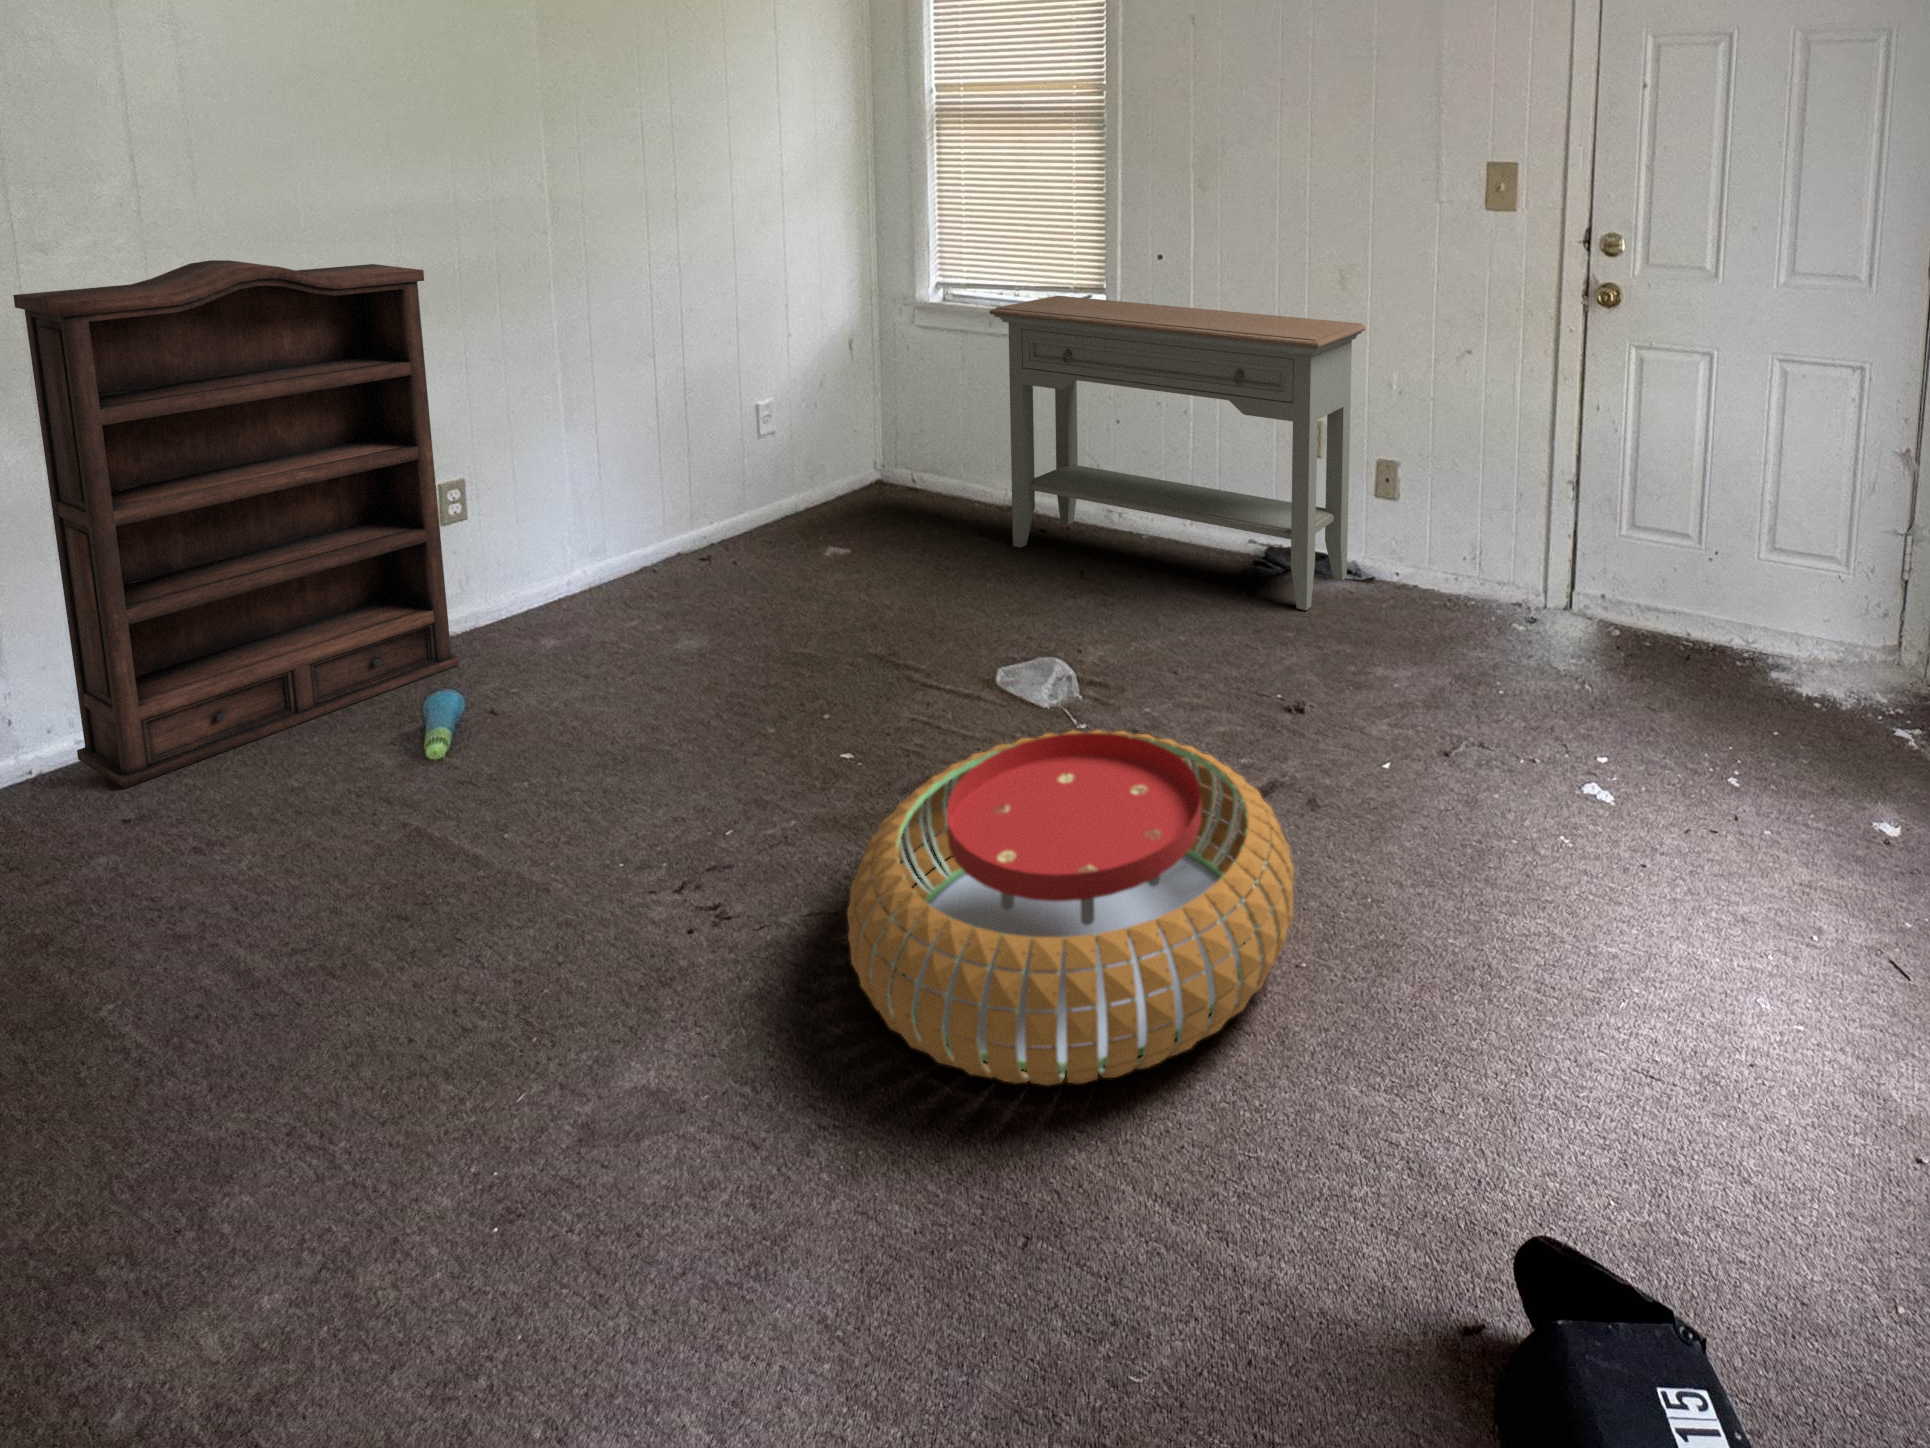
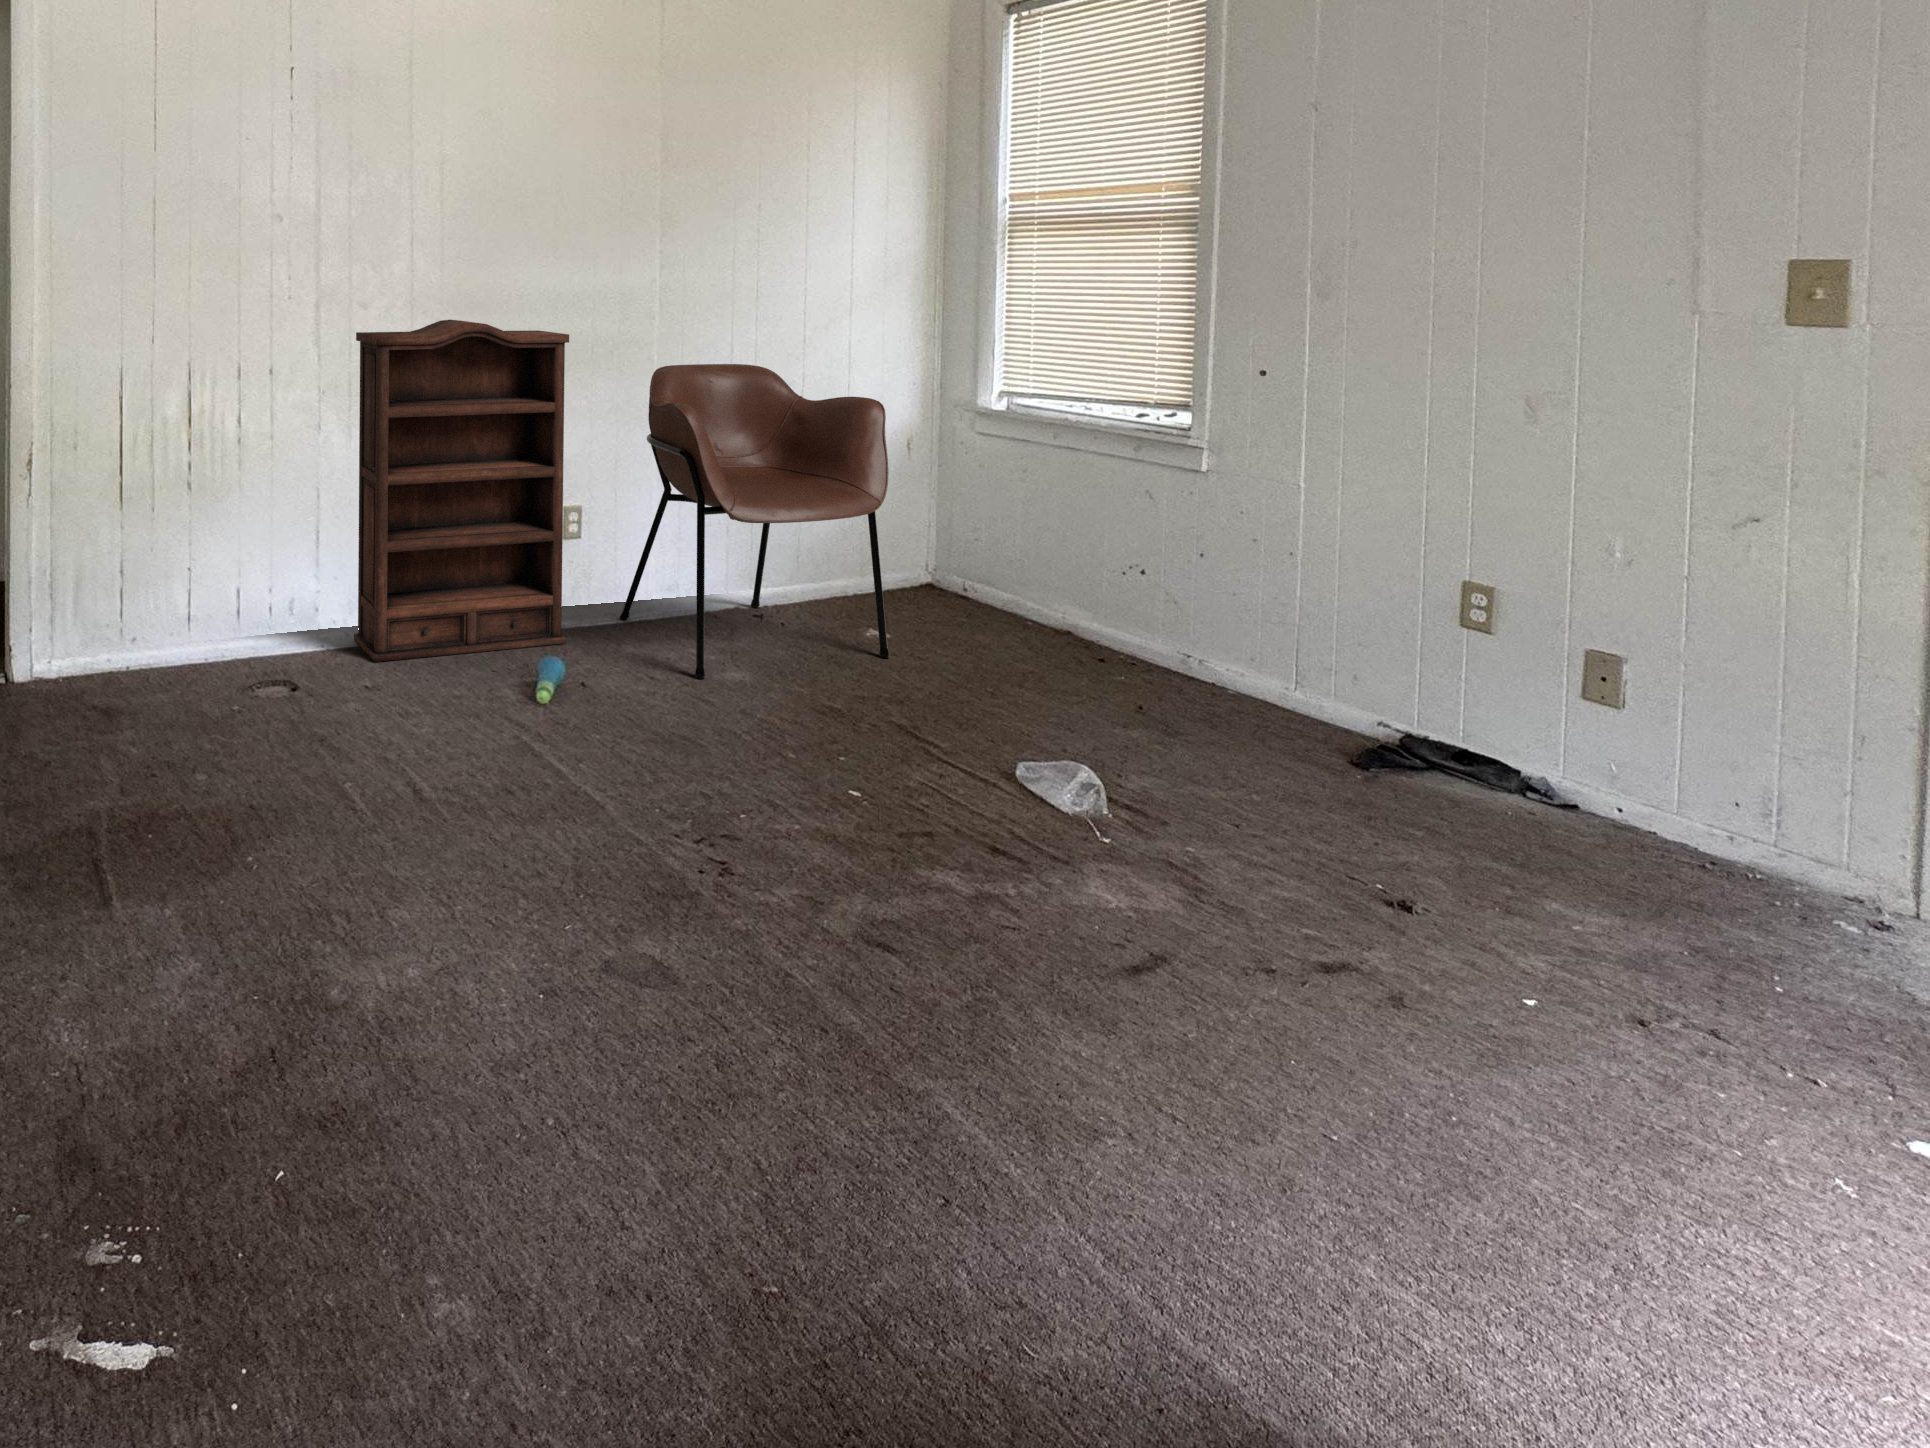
armchair: none [532,283,857,665] -> present [619,364,890,679]
console table: present [989,296,1365,610] -> none [1046,408,1574,819]
pouf: present [847,730,1294,1086] -> none [823,794,1326,1130]

